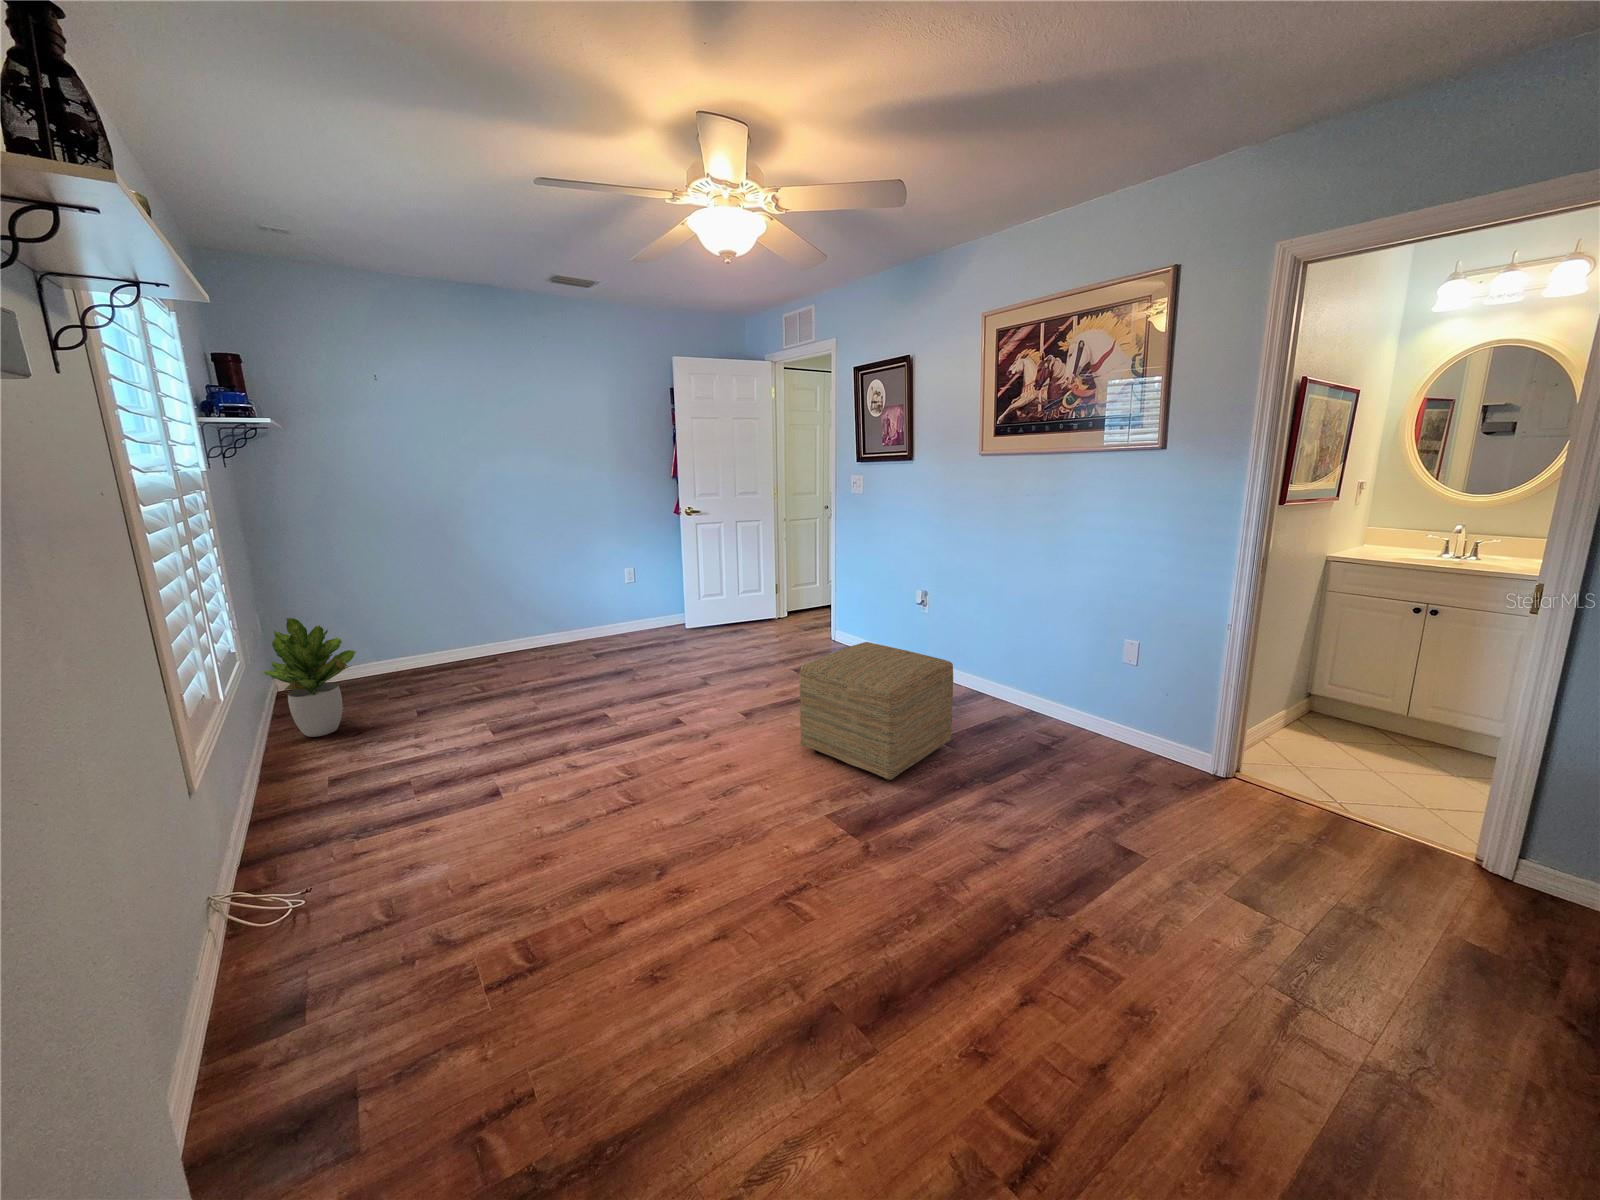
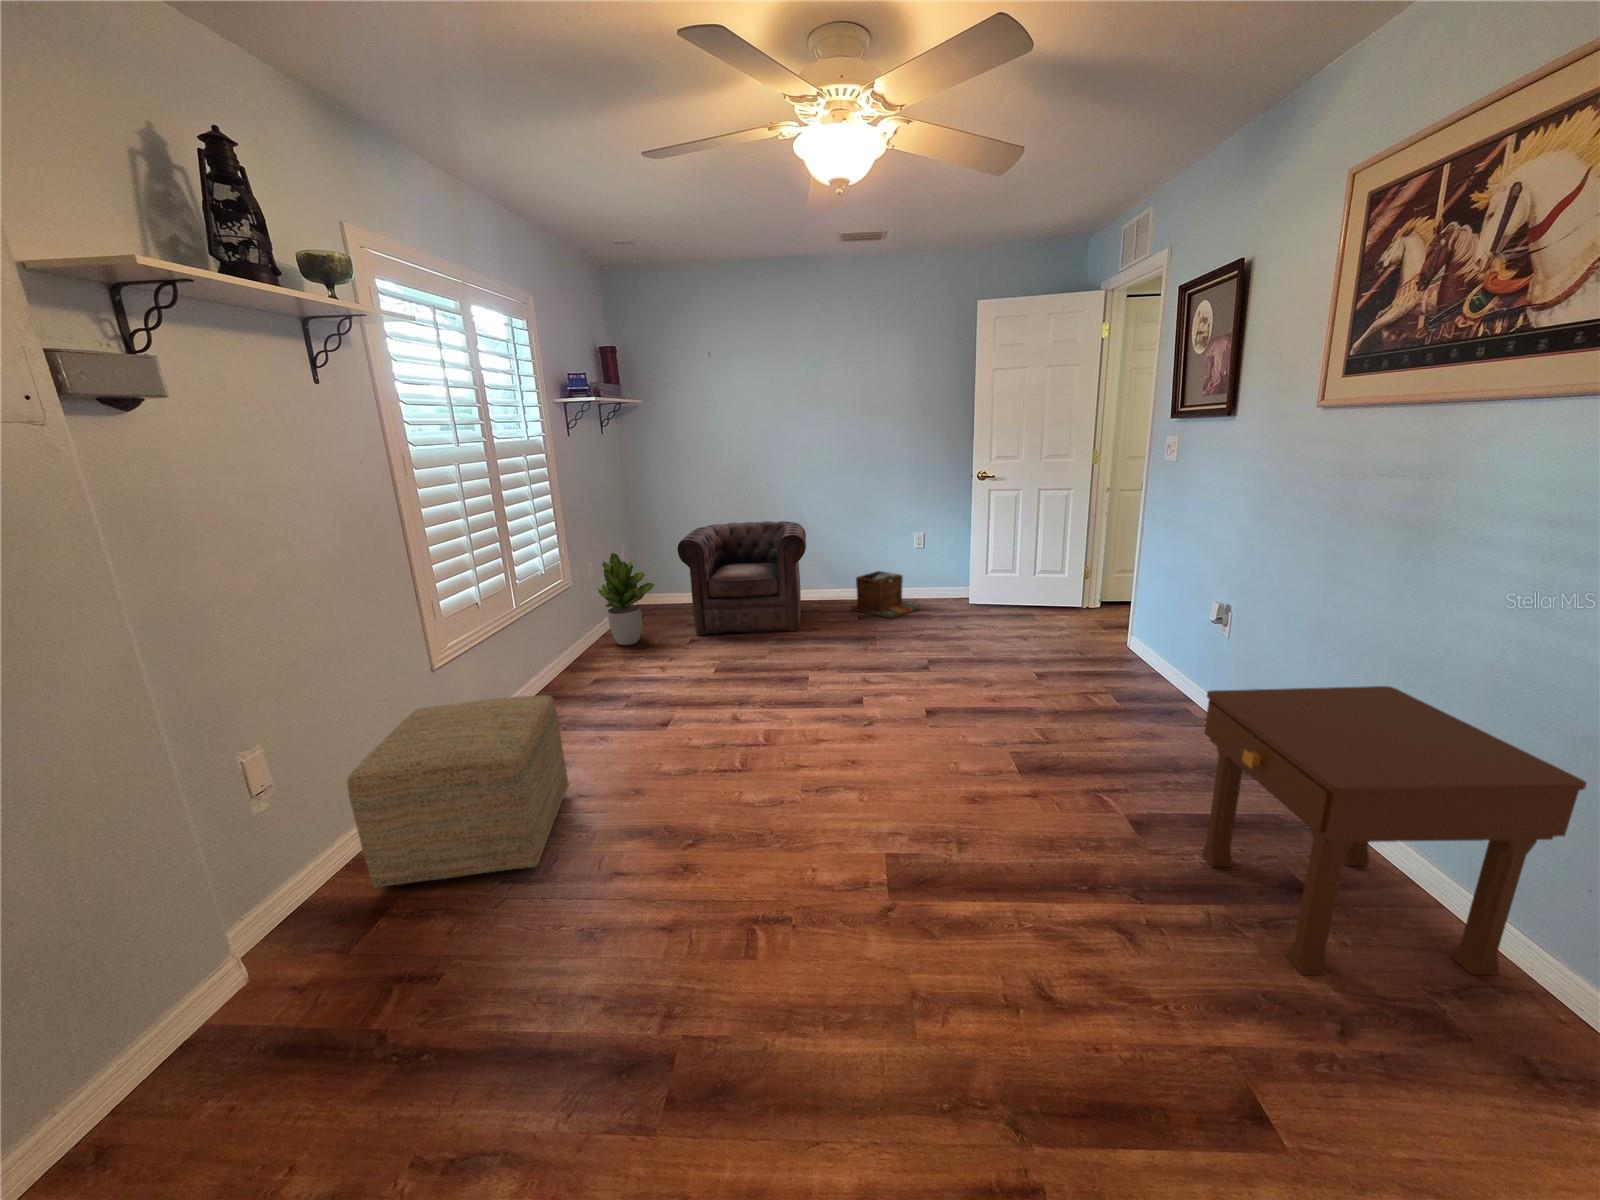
armchair: none [378,565,546,705] -> present [677,521,806,636]
laundry basket: none [578,607,646,651] -> present [850,571,919,619]
nightstand: none [990,617,1164,787] -> present [1202,686,1587,975]
ottoman: present [799,642,953,780] -> present [347,695,568,888]

